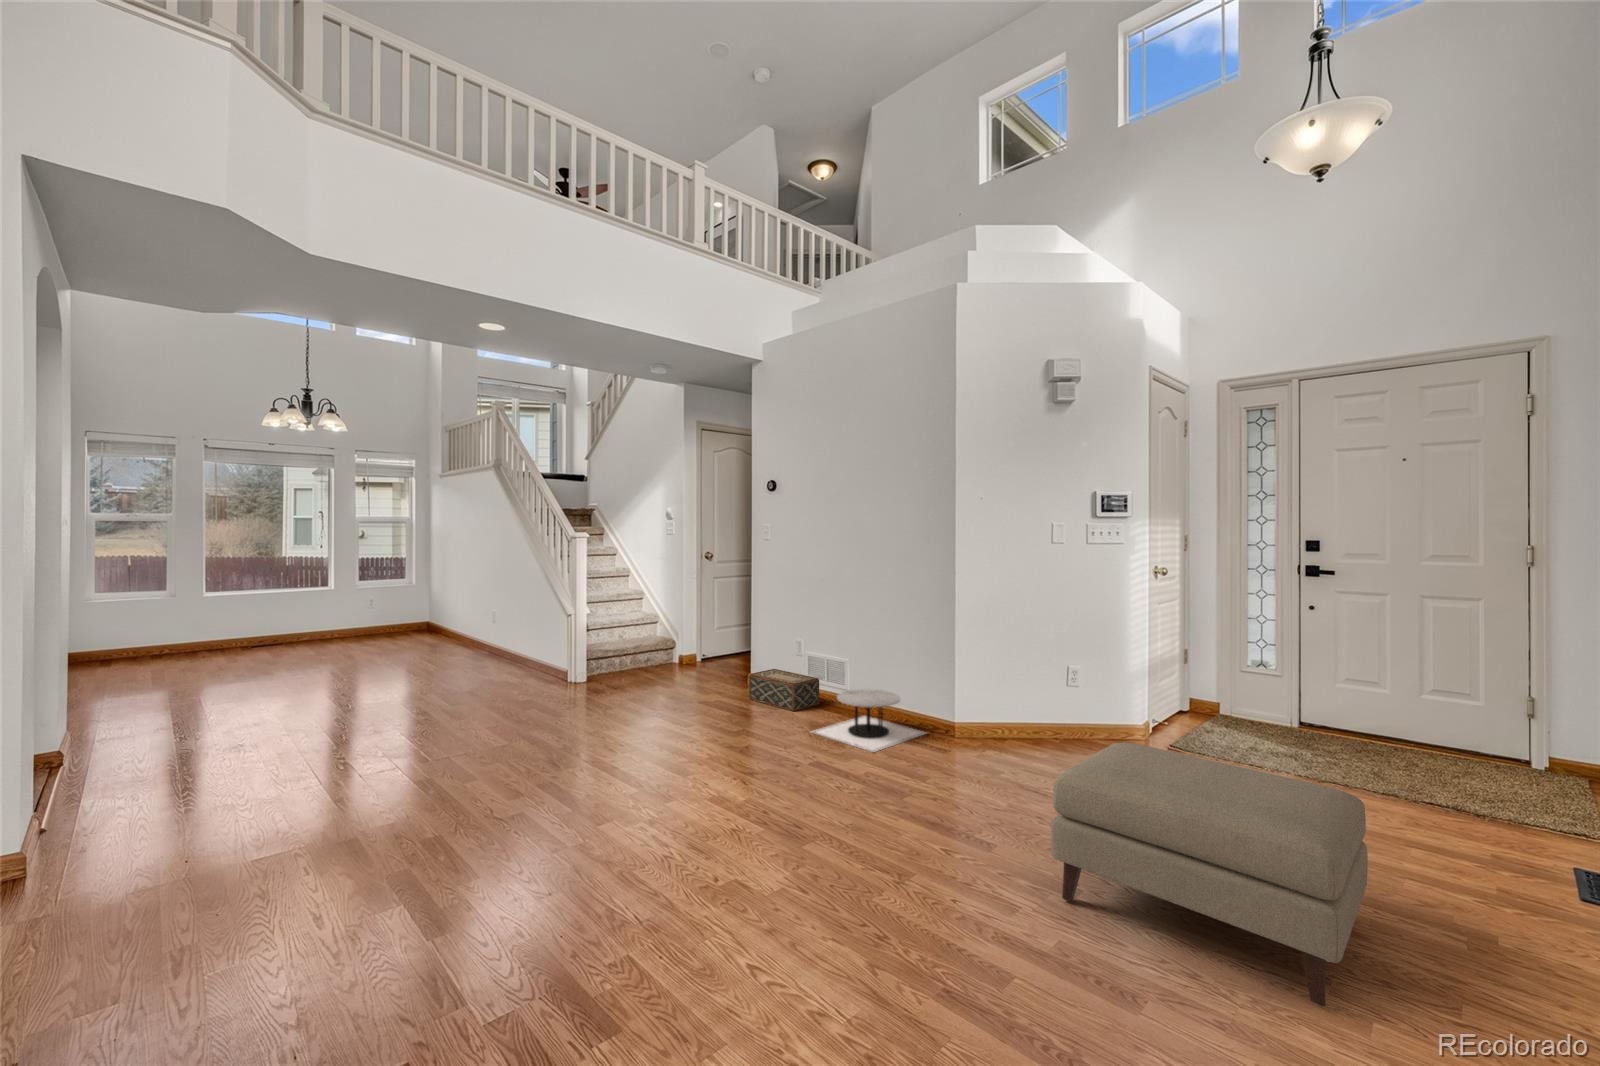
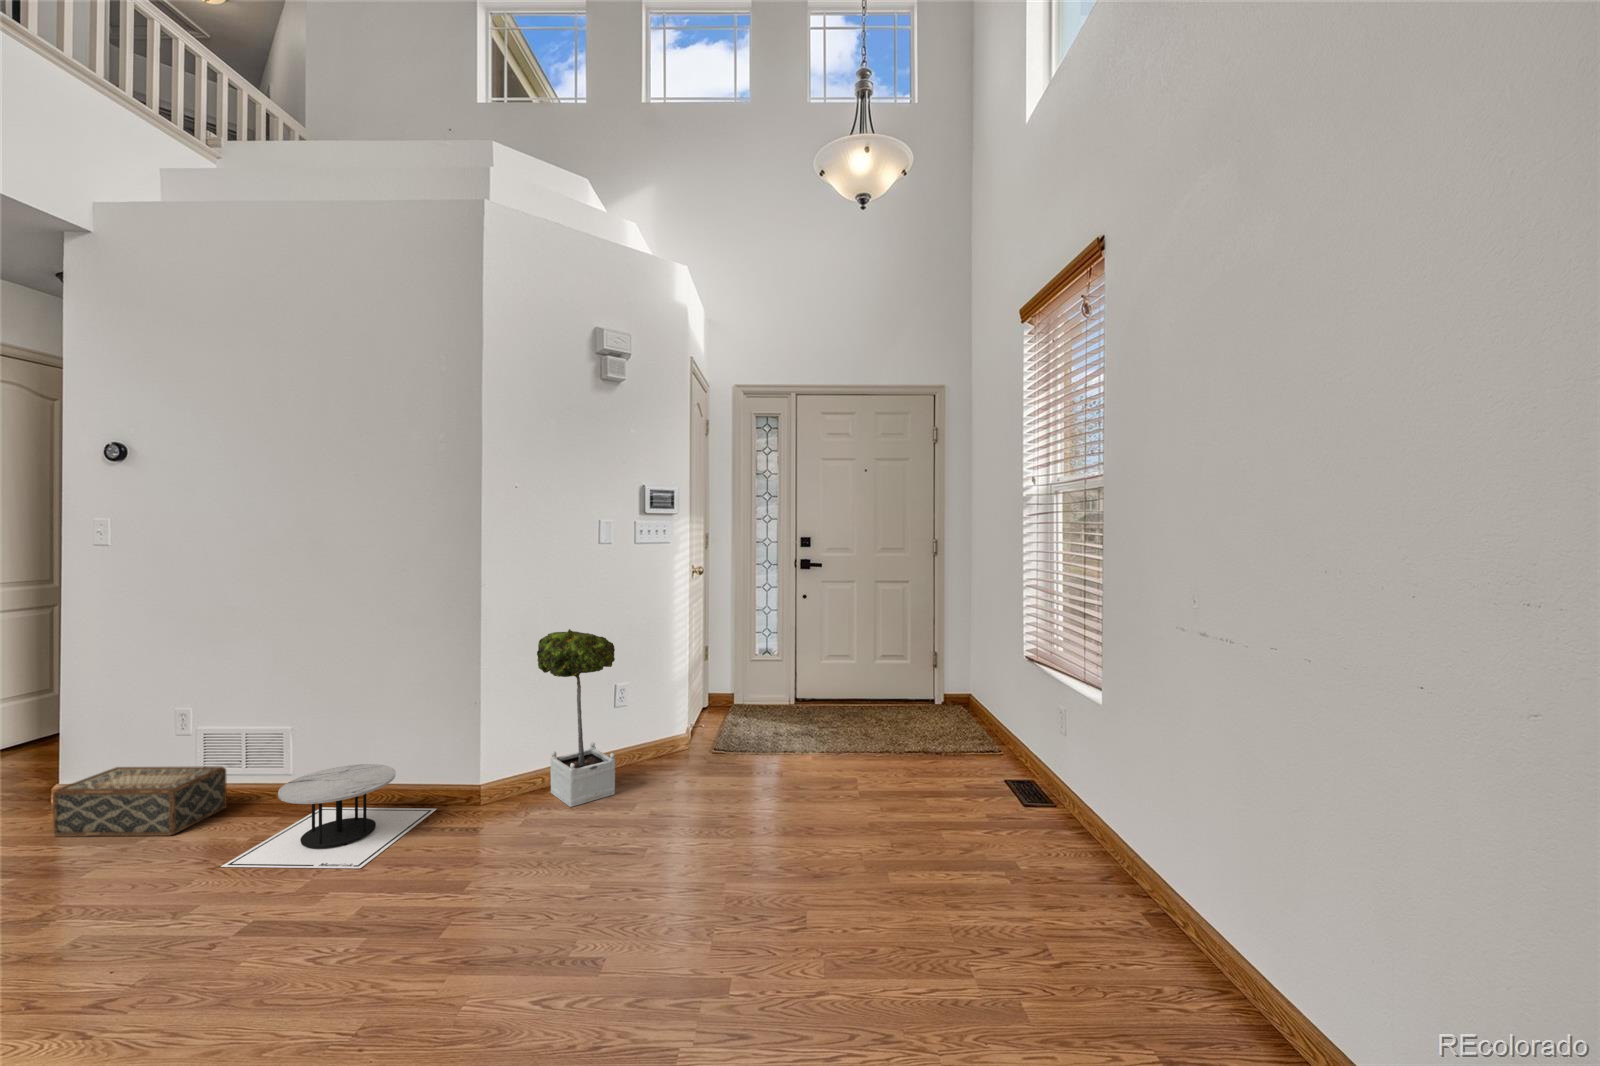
potted tree: none [994,611,1059,756] -> present [537,629,615,807]
ottoman: present [1051,742,1368,1006] -> none [702,773,992,1003]

